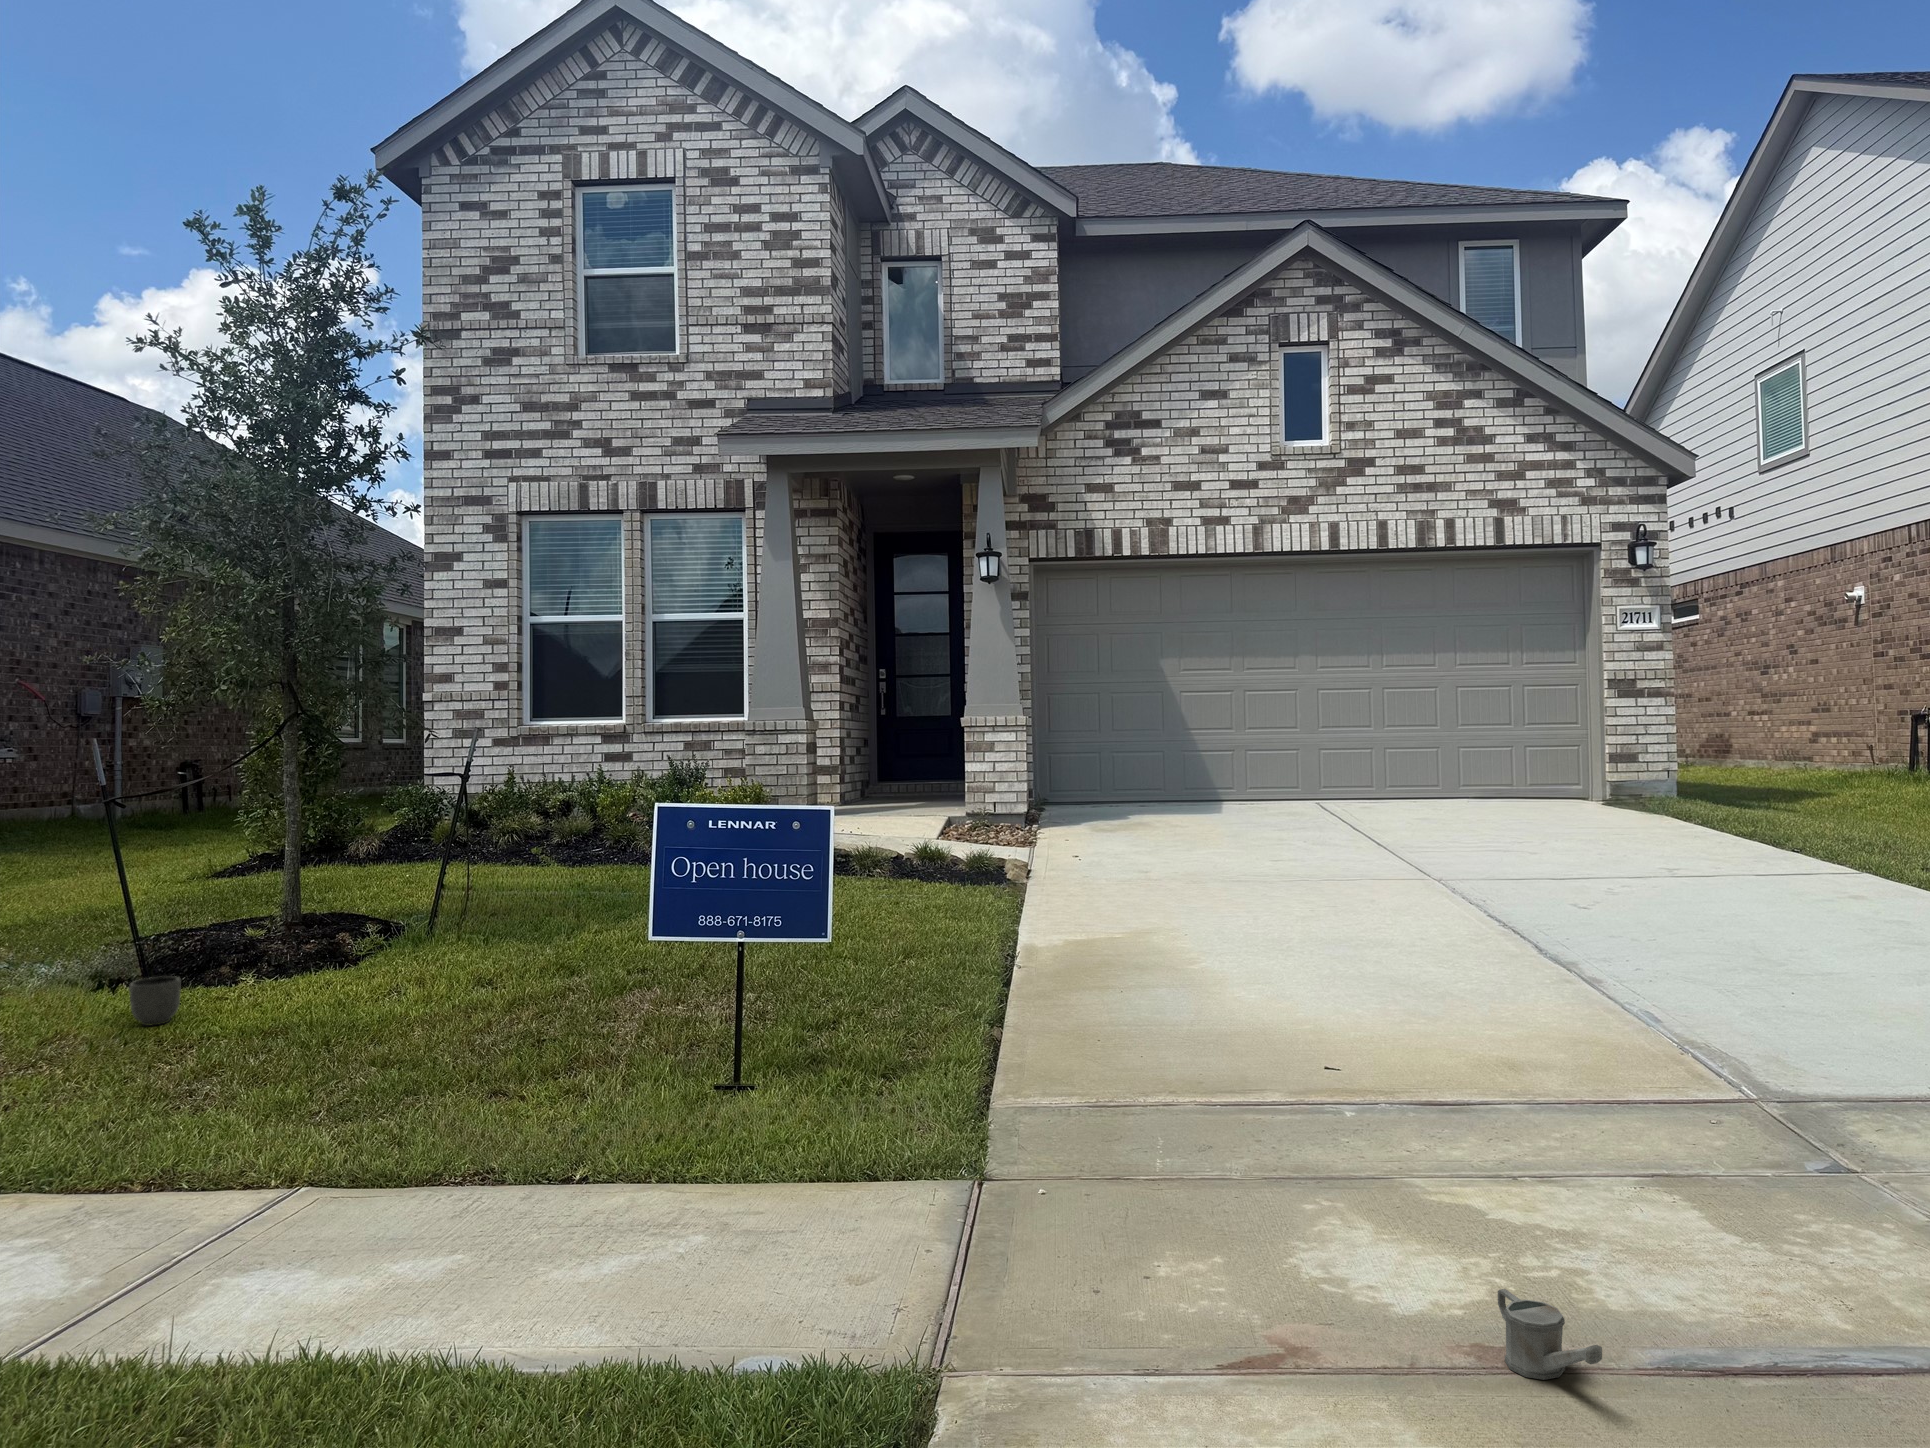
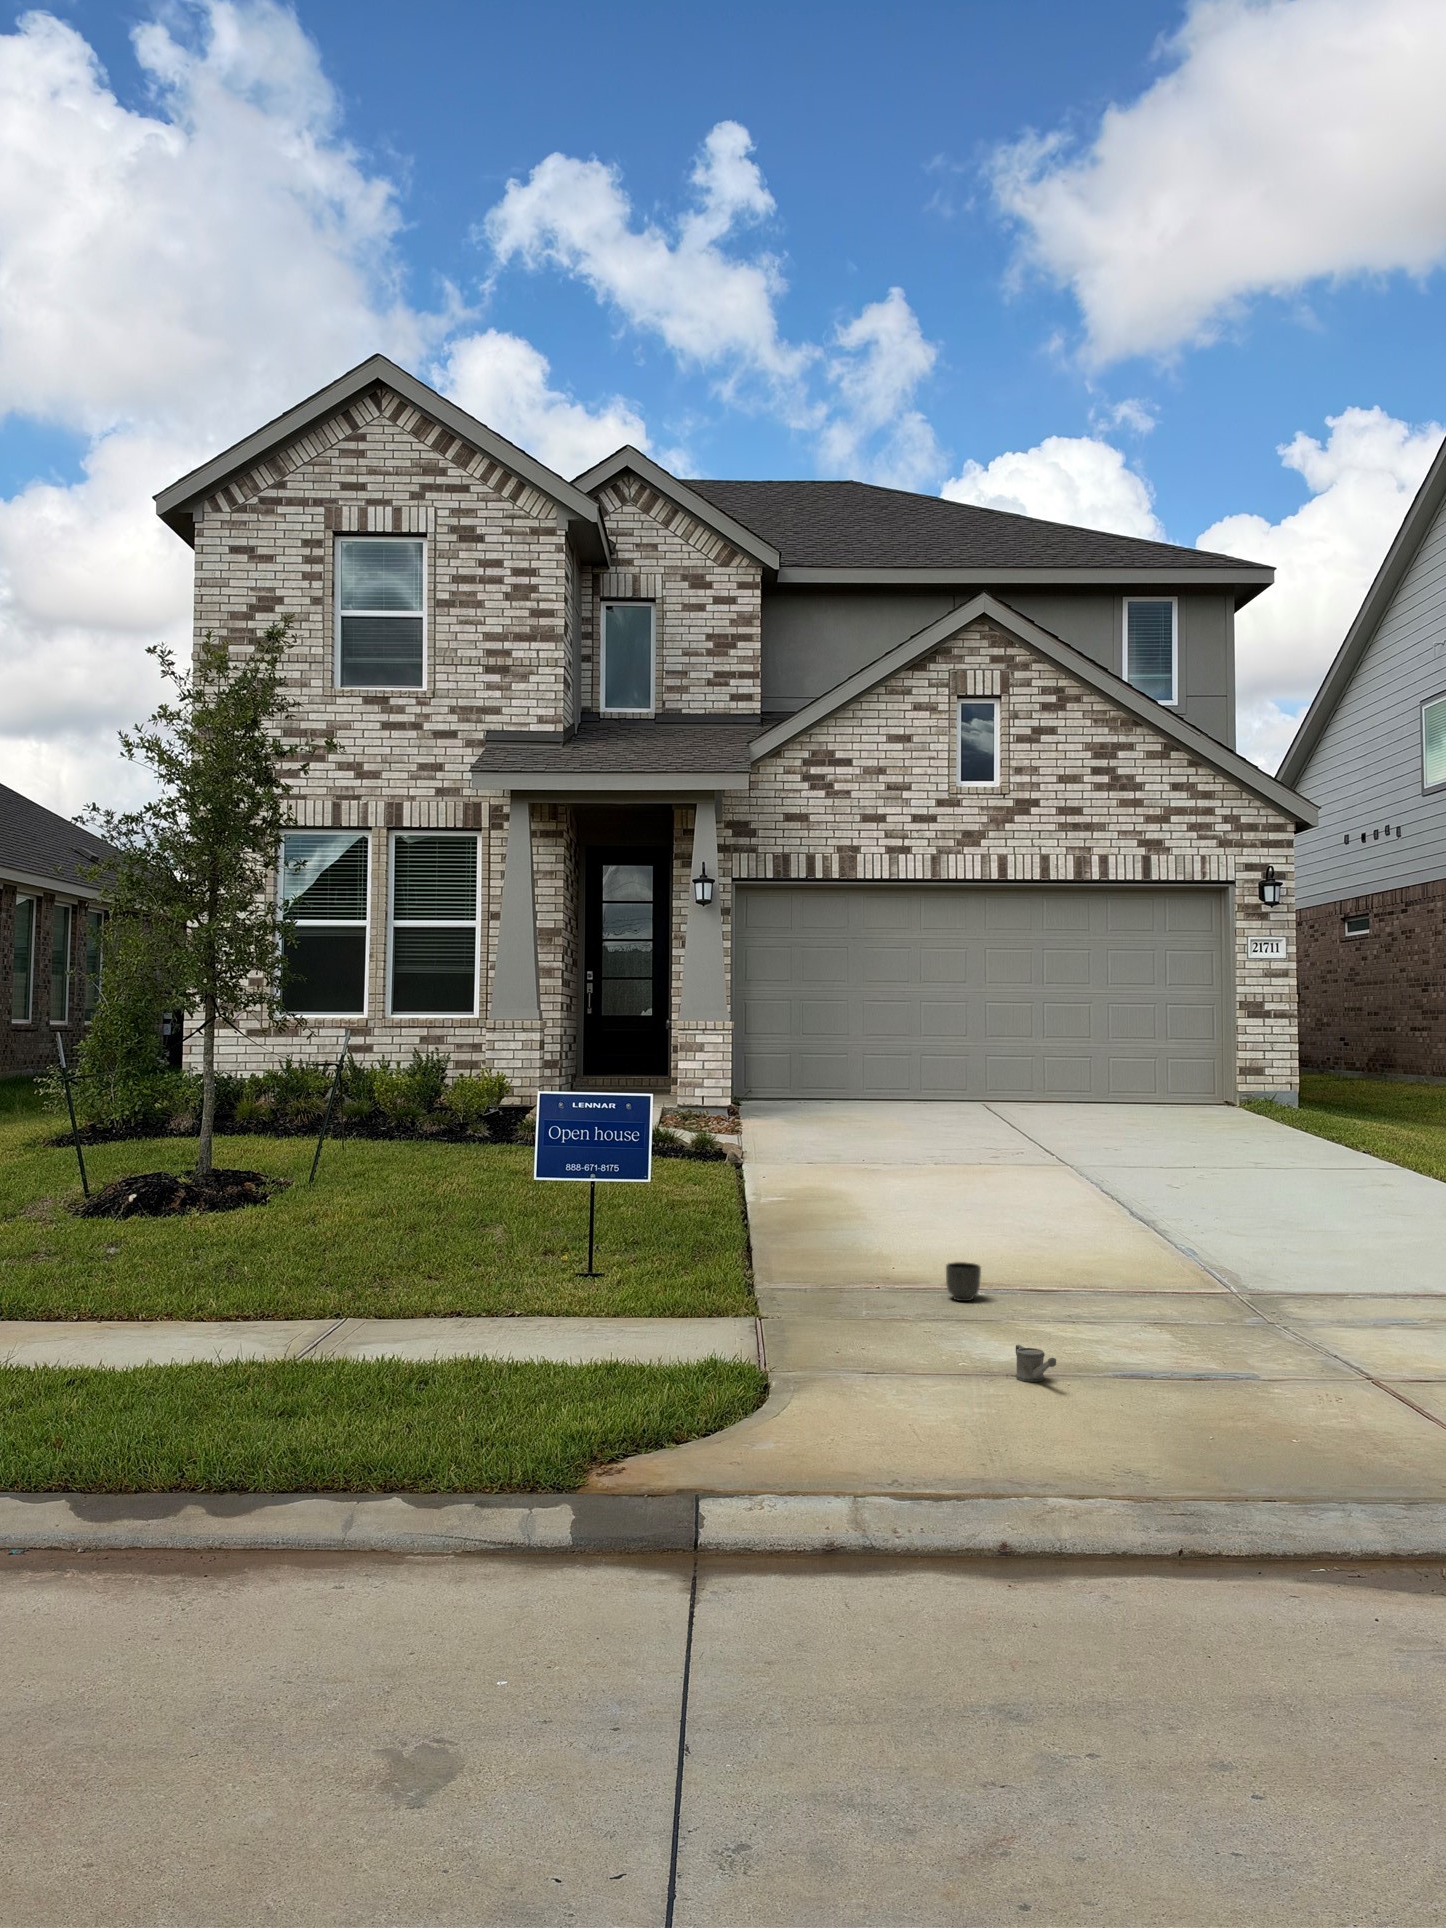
planter: present [129,976,181,1026] -> present [946,1262,981,1301]

